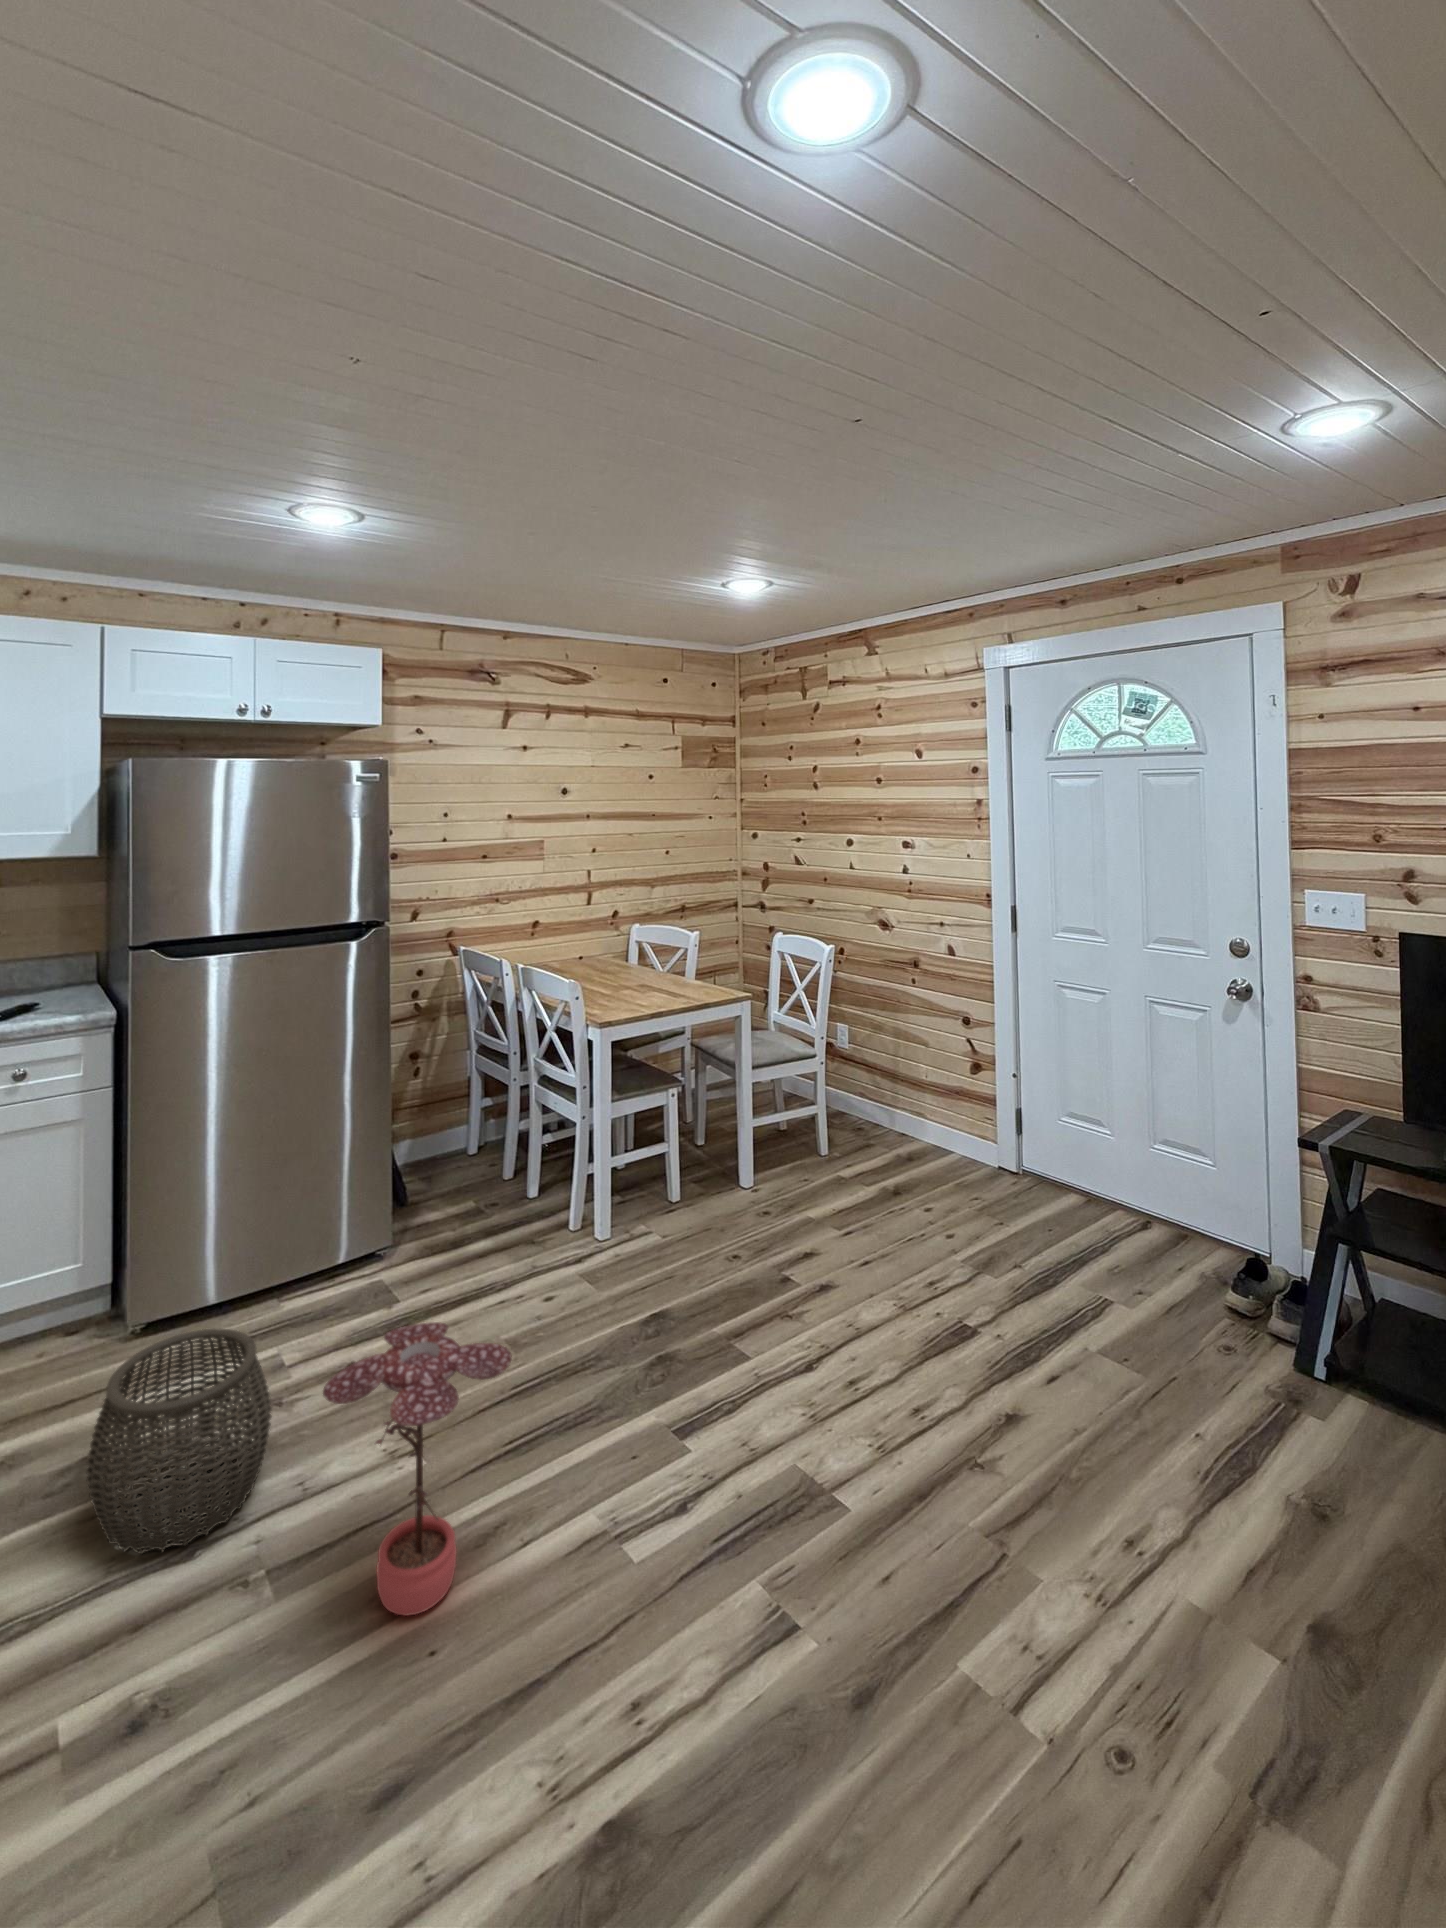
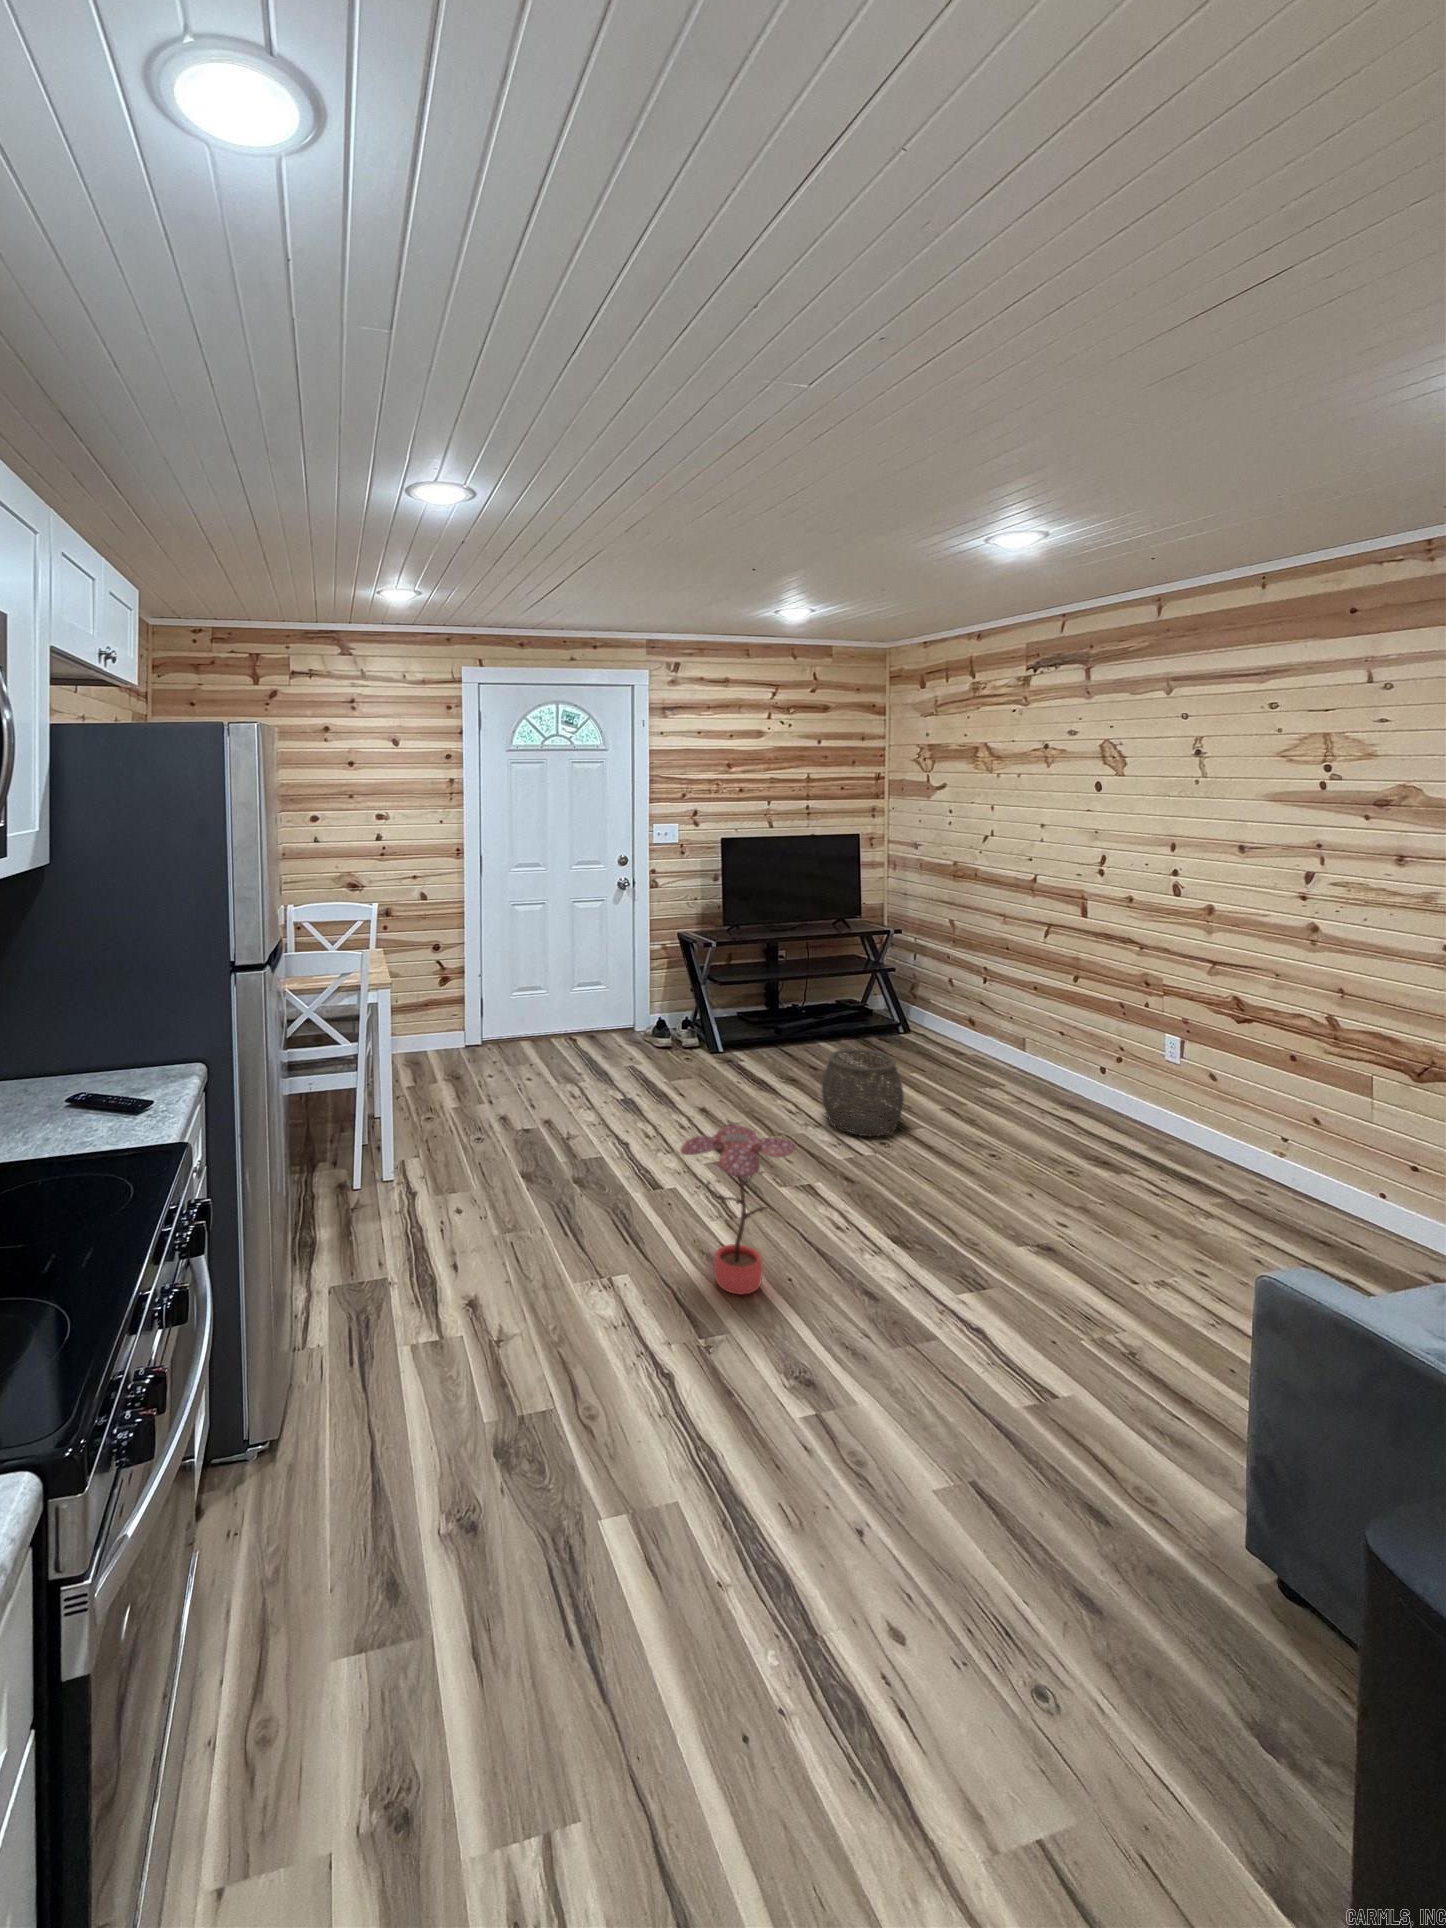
woven basket: present [86,1329,272,1554] -> present [822,1049,904,1136]

